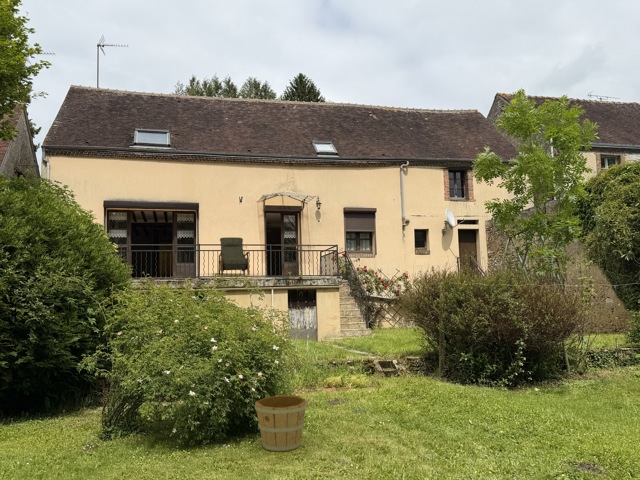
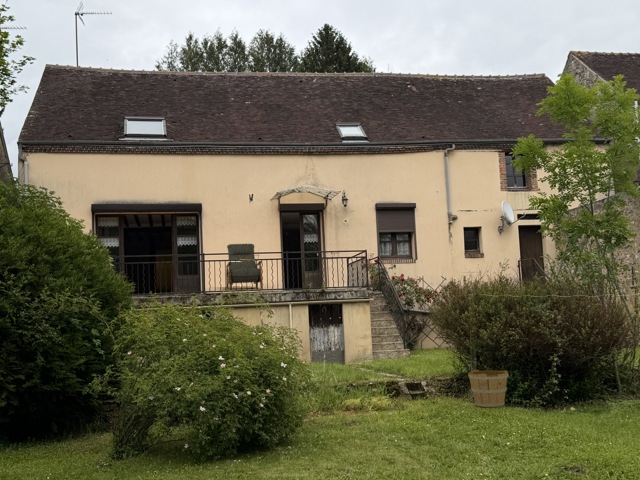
wooden bucket: present [255,394,307,452] -> present [468,370,509,408]

